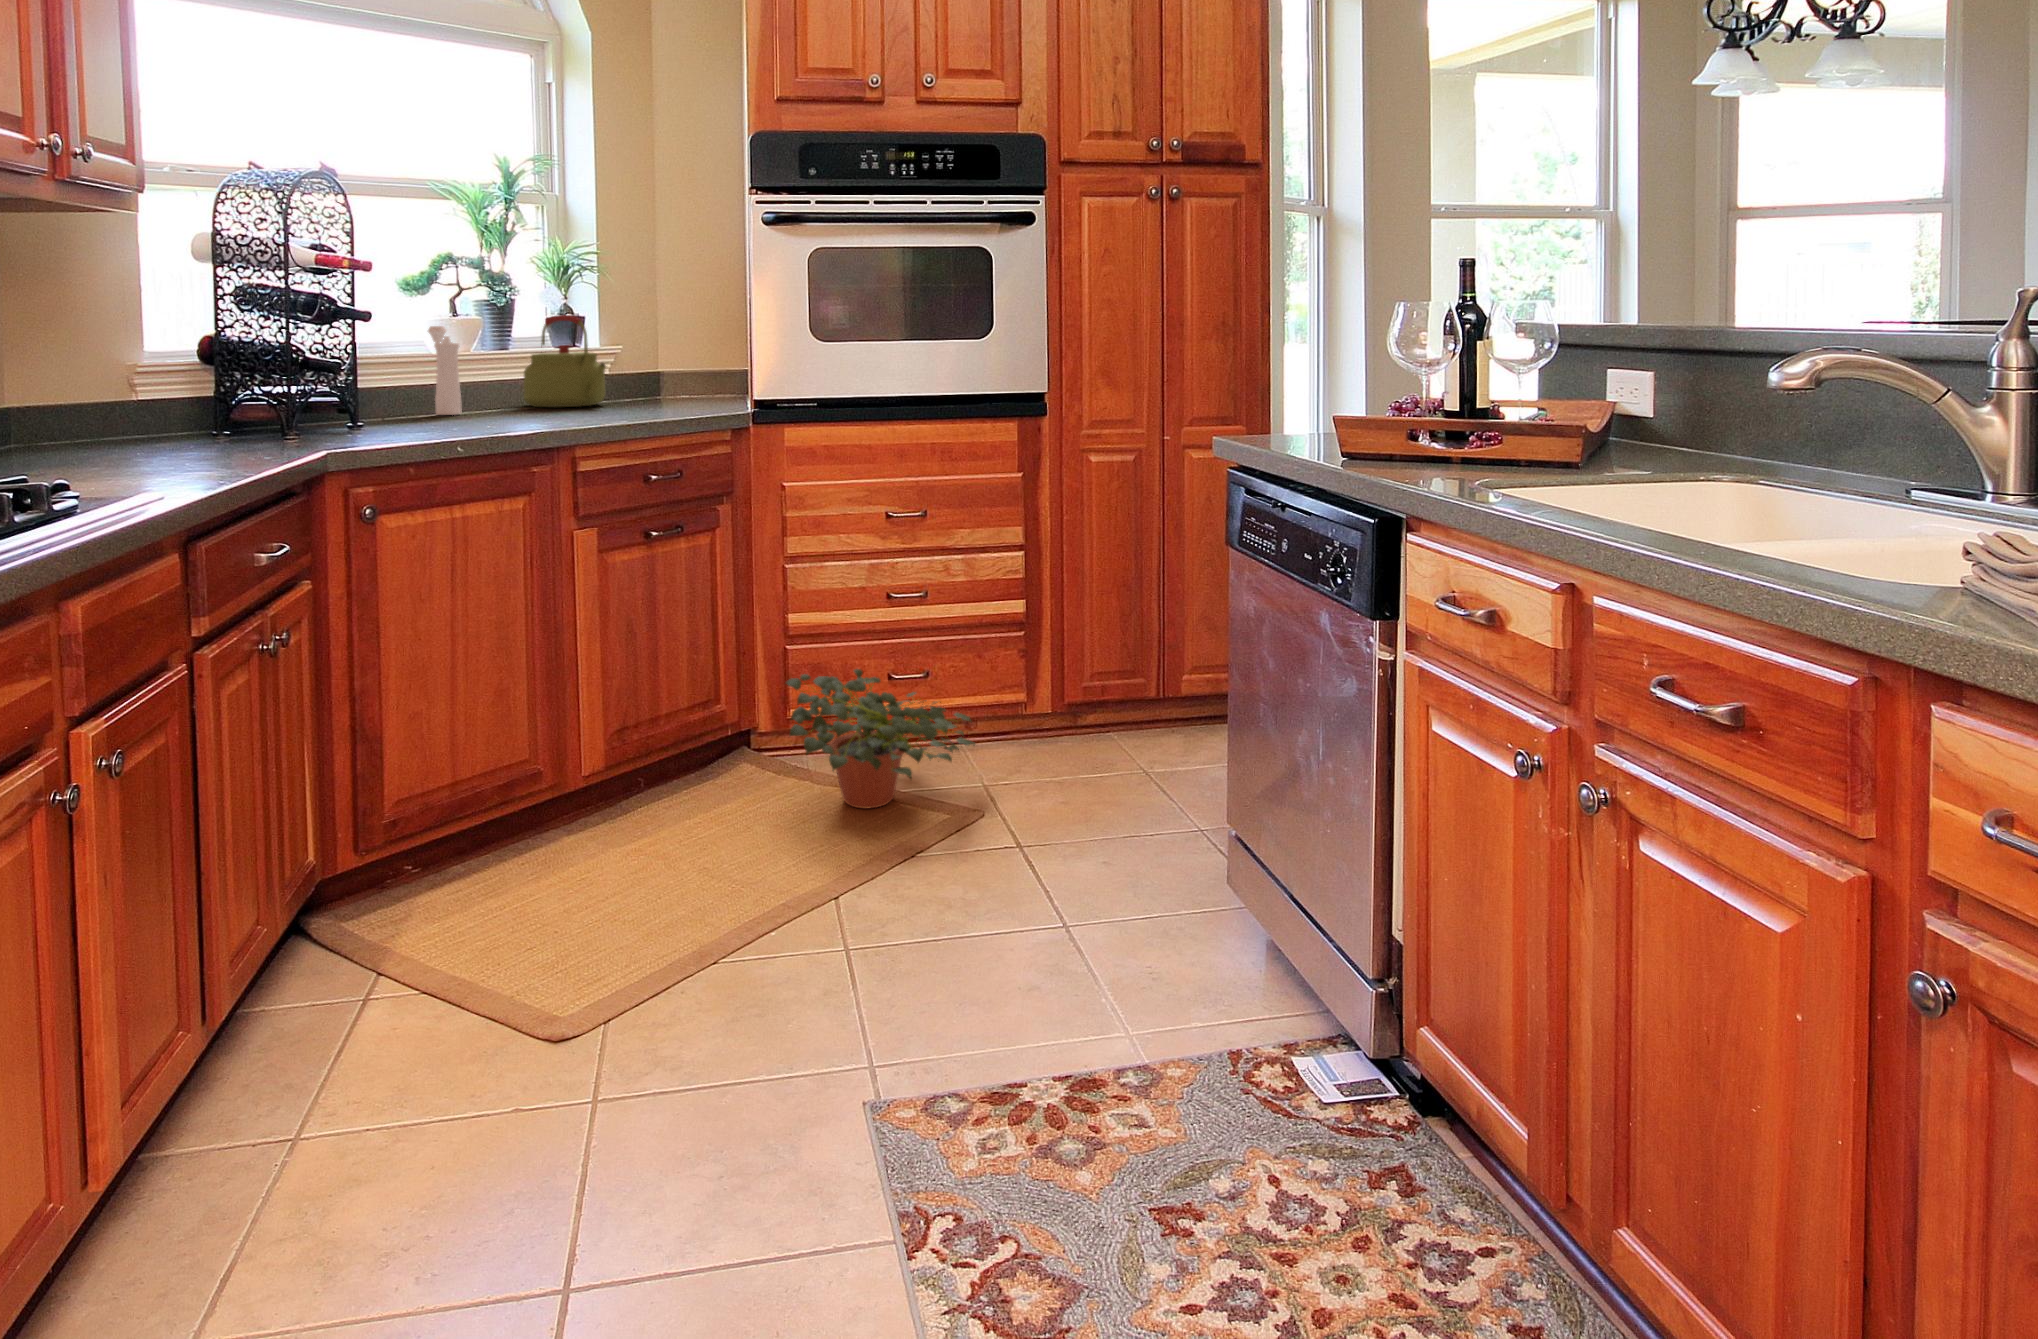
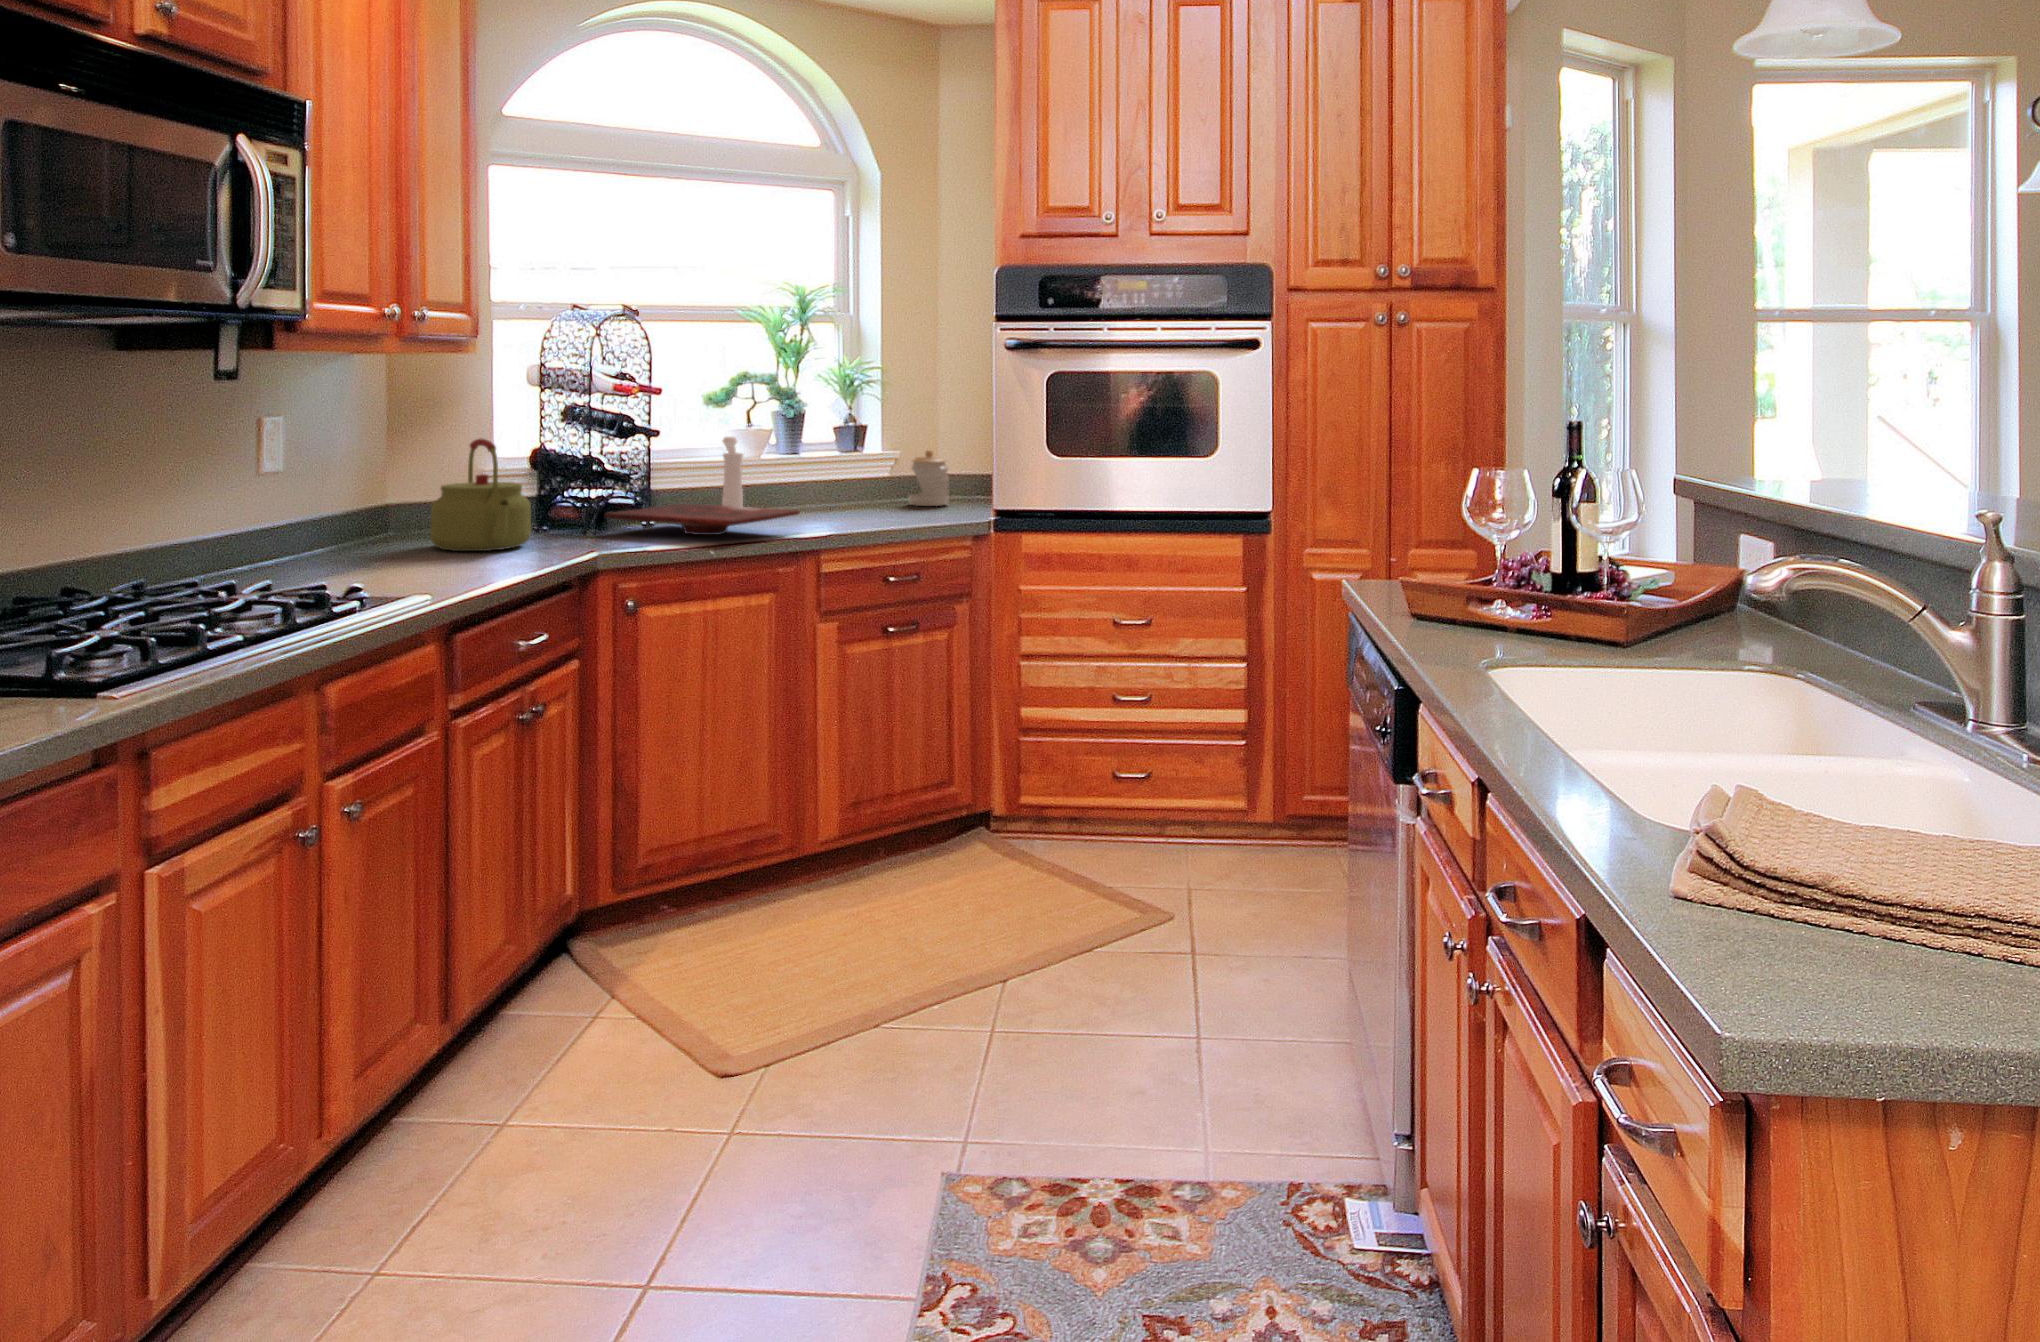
kettle: present [524,315,606,408] -> present [430,438,531,551]
jar: none [637,340,683,400] -> present [909,450,949,506]
cutting board: none [311,400,553,431] -> present [605,504,800,535]
potted plant: present [786,669,975,808] -> none [989,774,1173,911]

